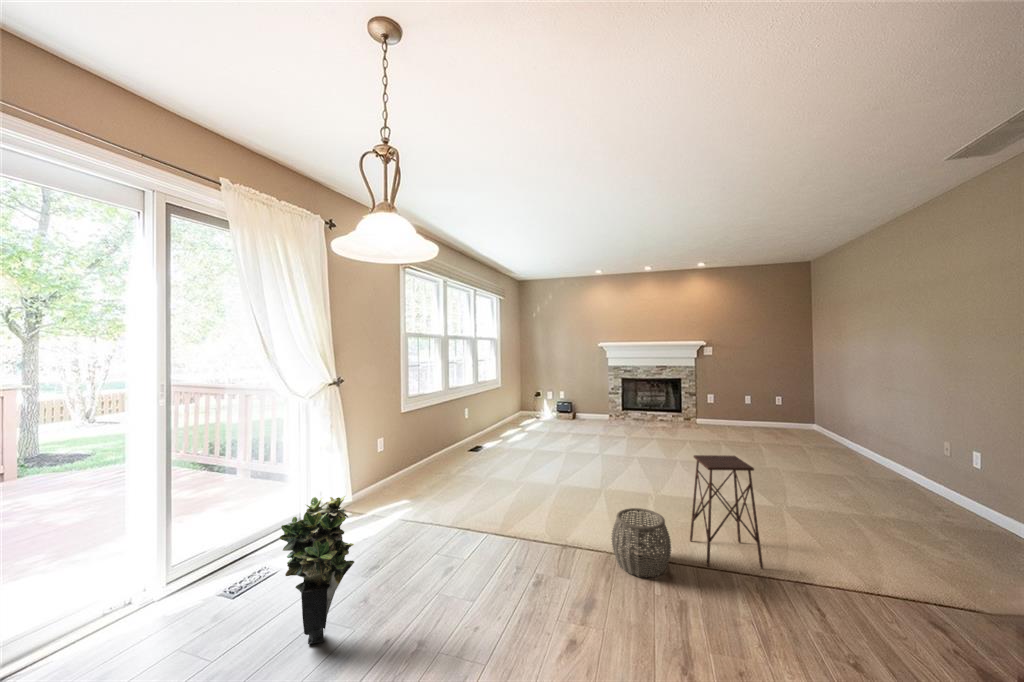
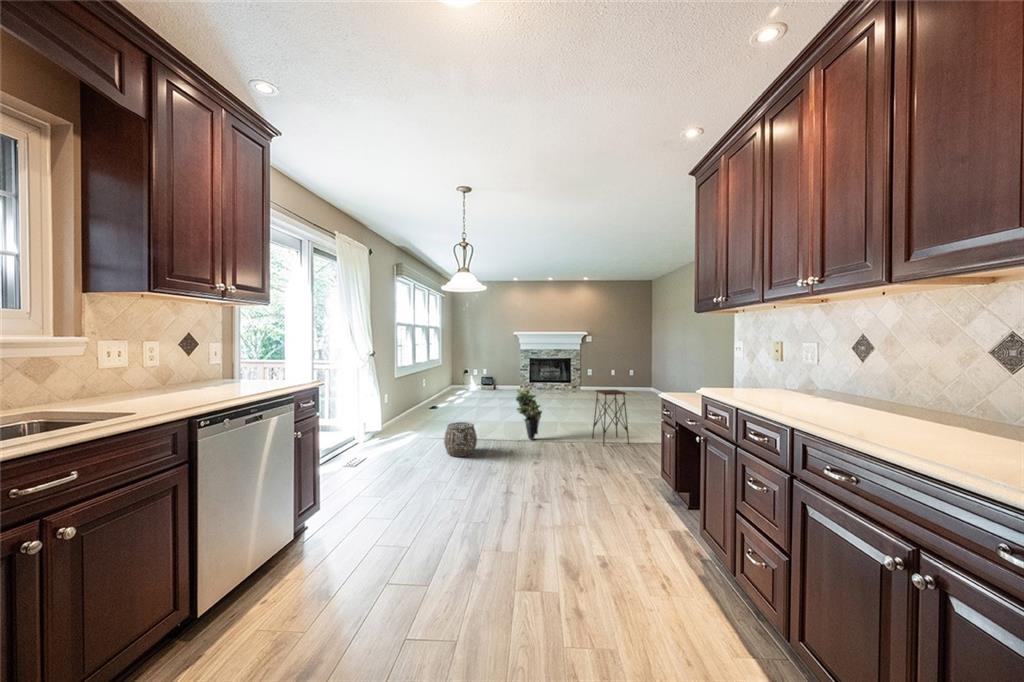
potted plant: present [280,496,354,644] -> present [515,389,542,440]
woven basket: present [611,508,671,577] -> present [444,422,477,456]

